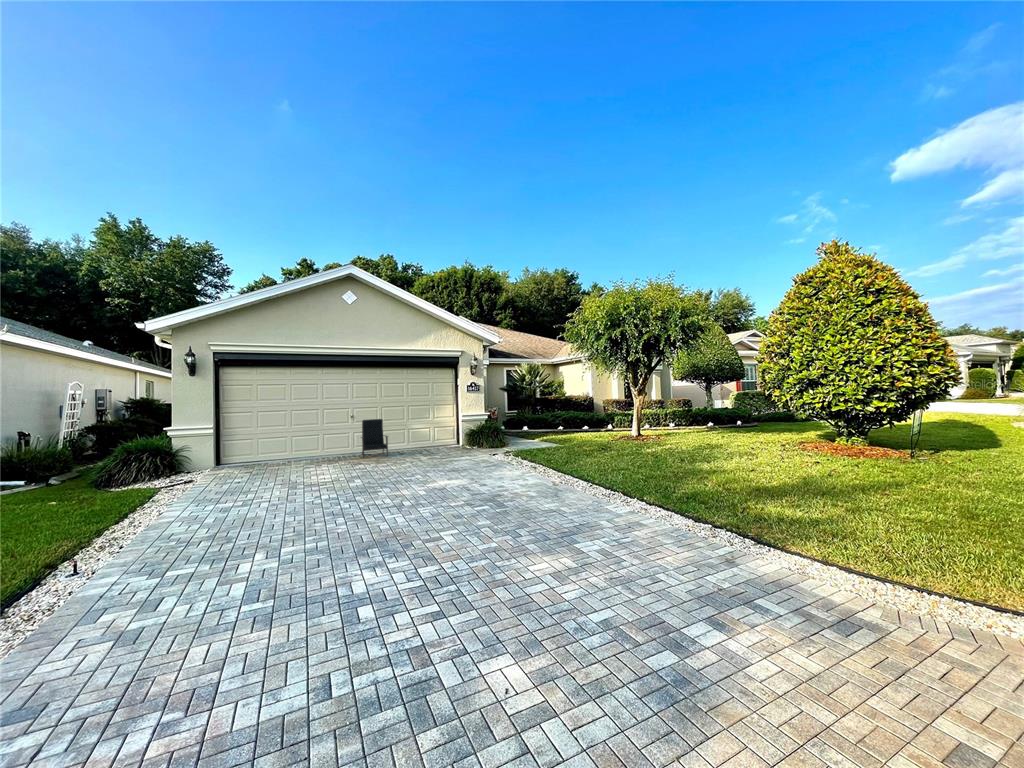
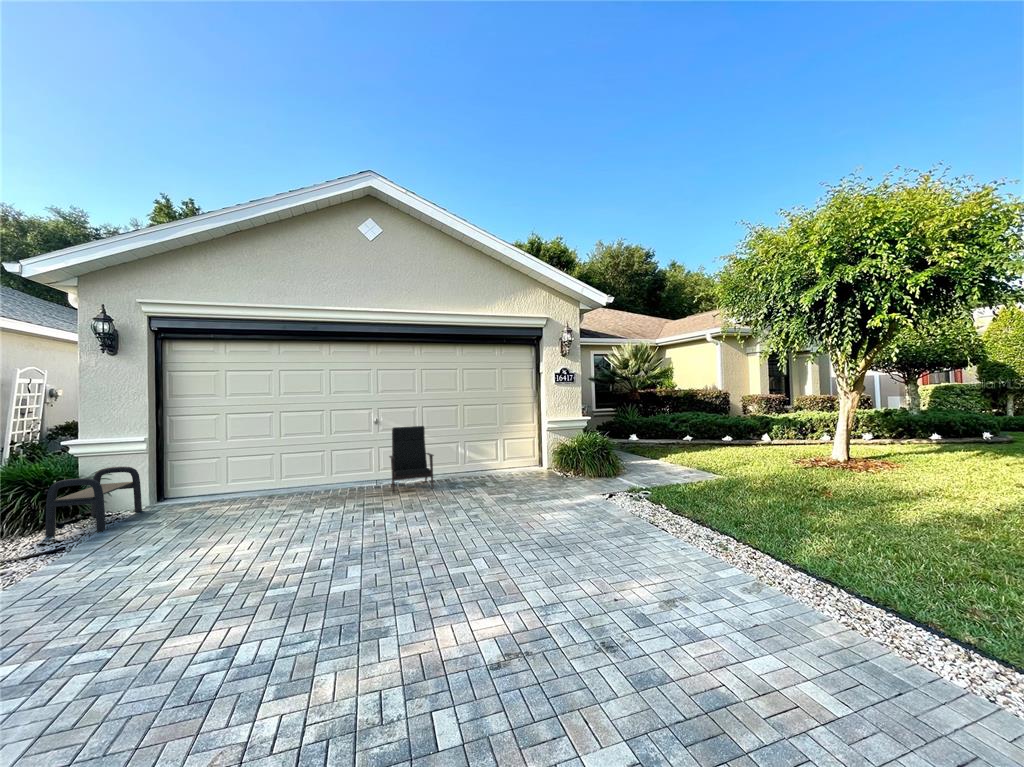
bench: none [168,442,211,479] -> present [45,467,142,536]

